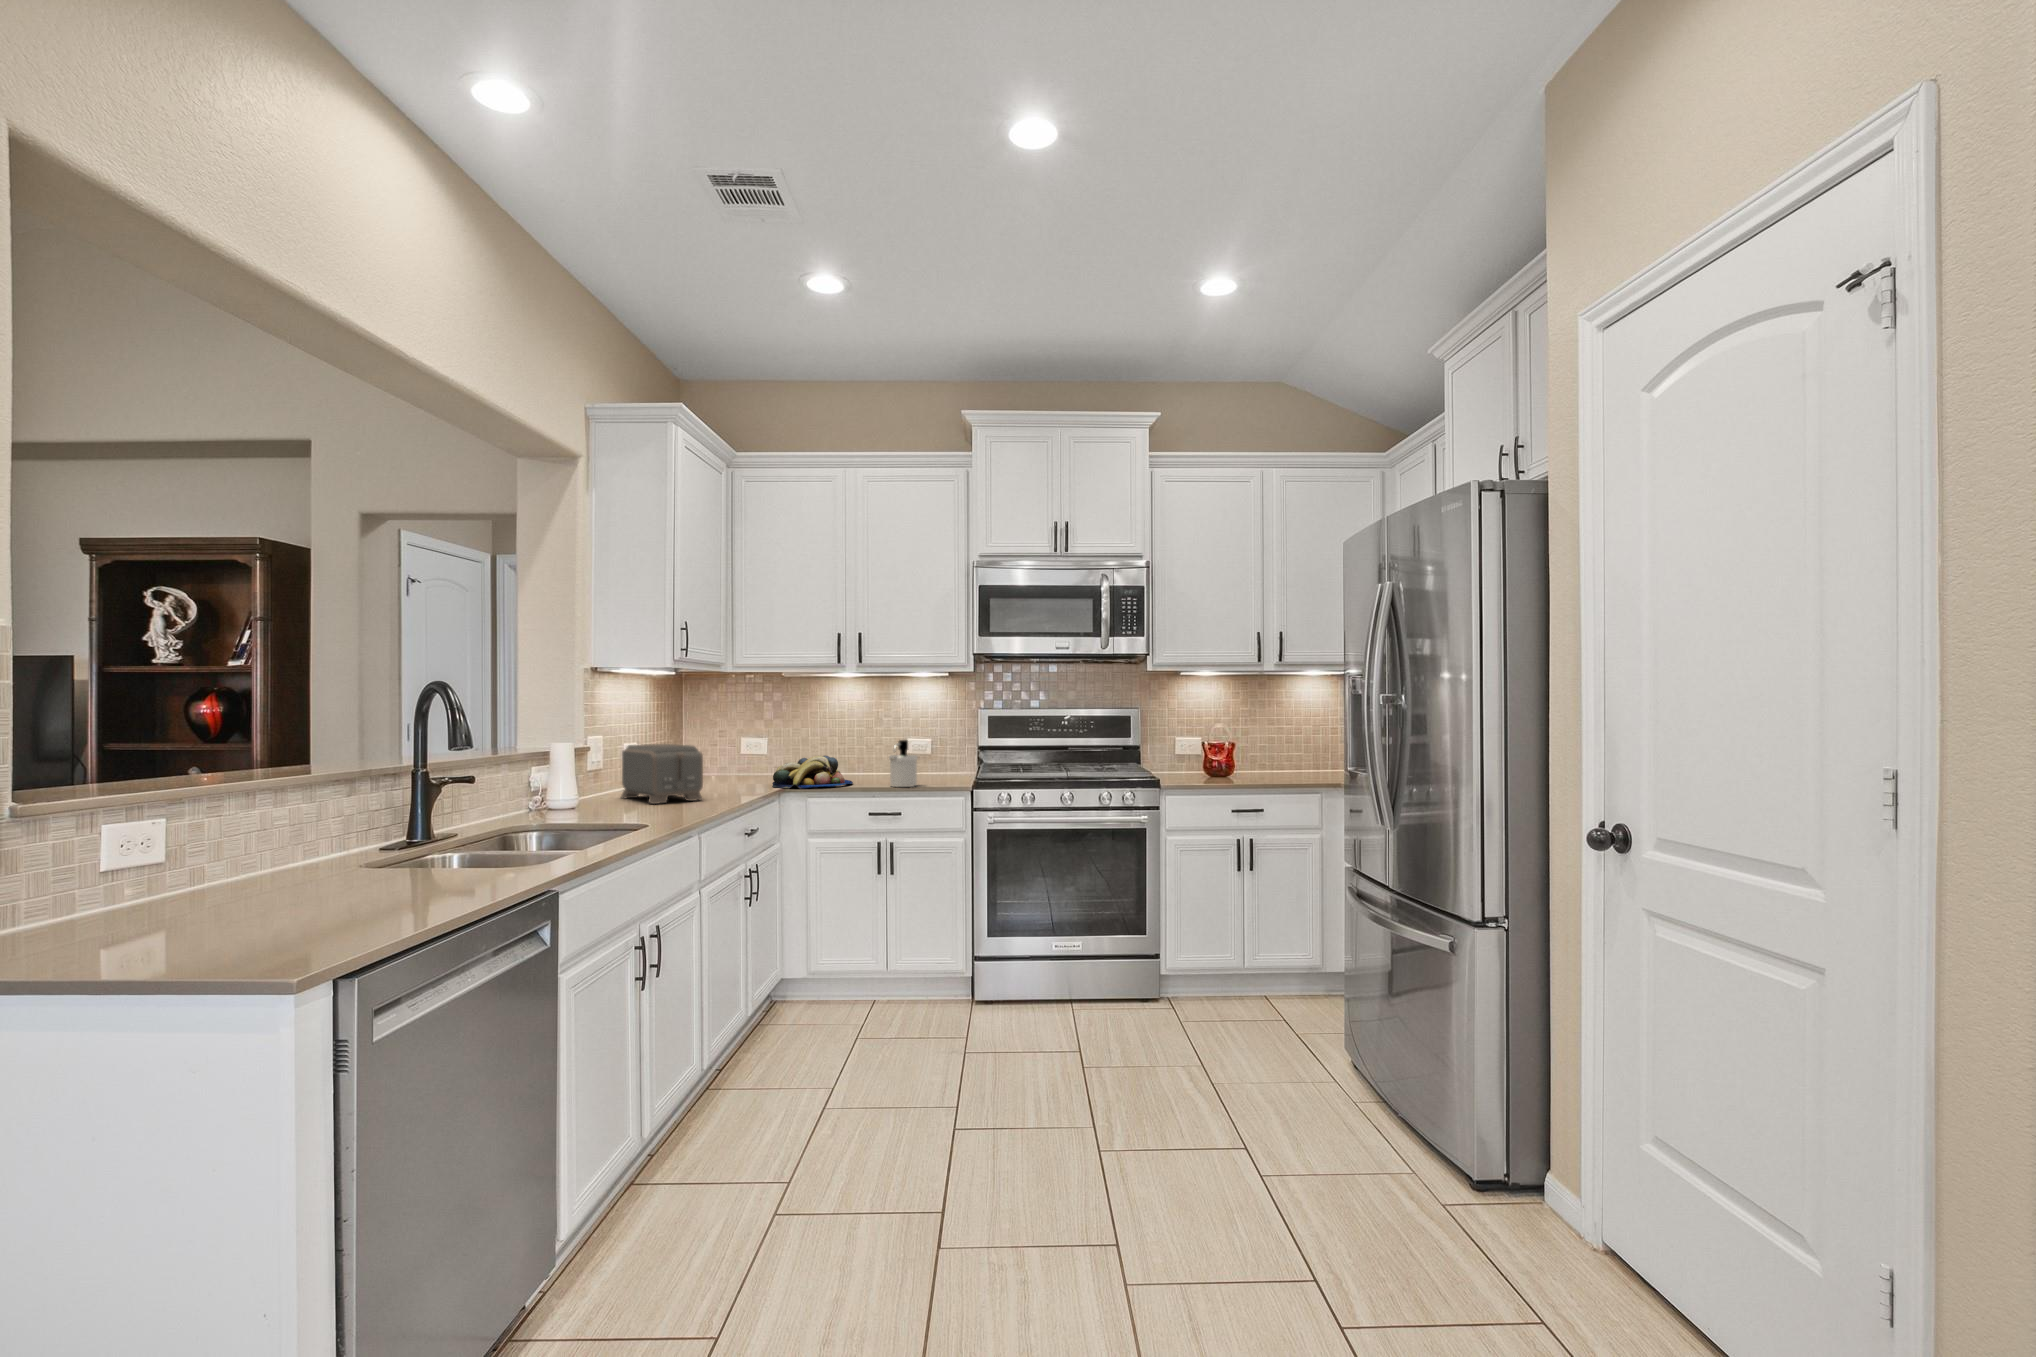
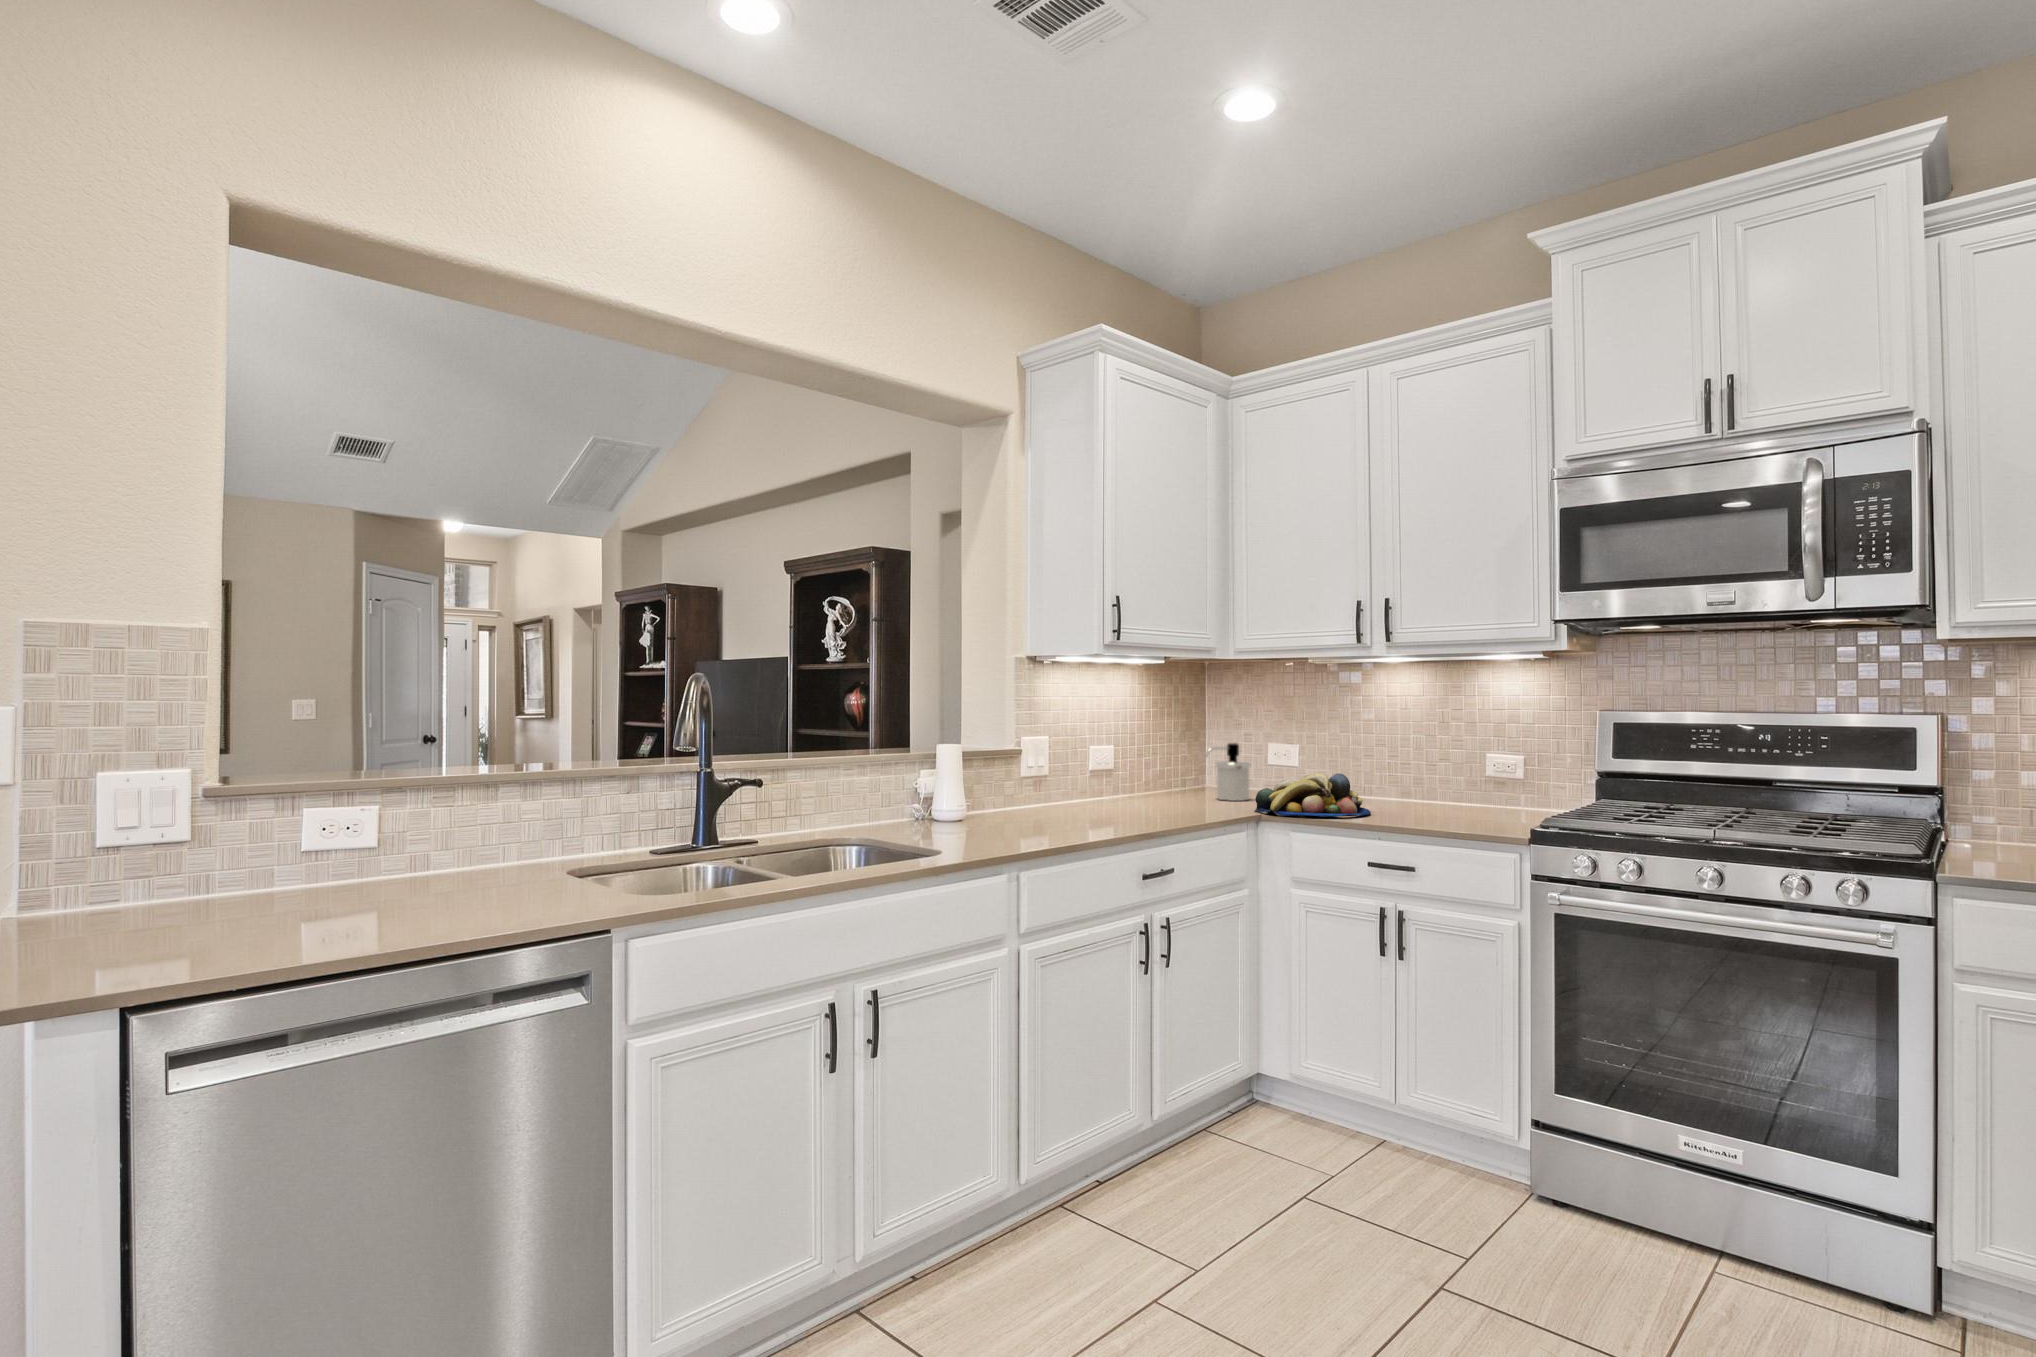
soap dispenser: present [889,740,918,787] -> present [1206,743,1251,801]
toaster: present [621,744,703,804] -> none [1057,747,1121,819]

